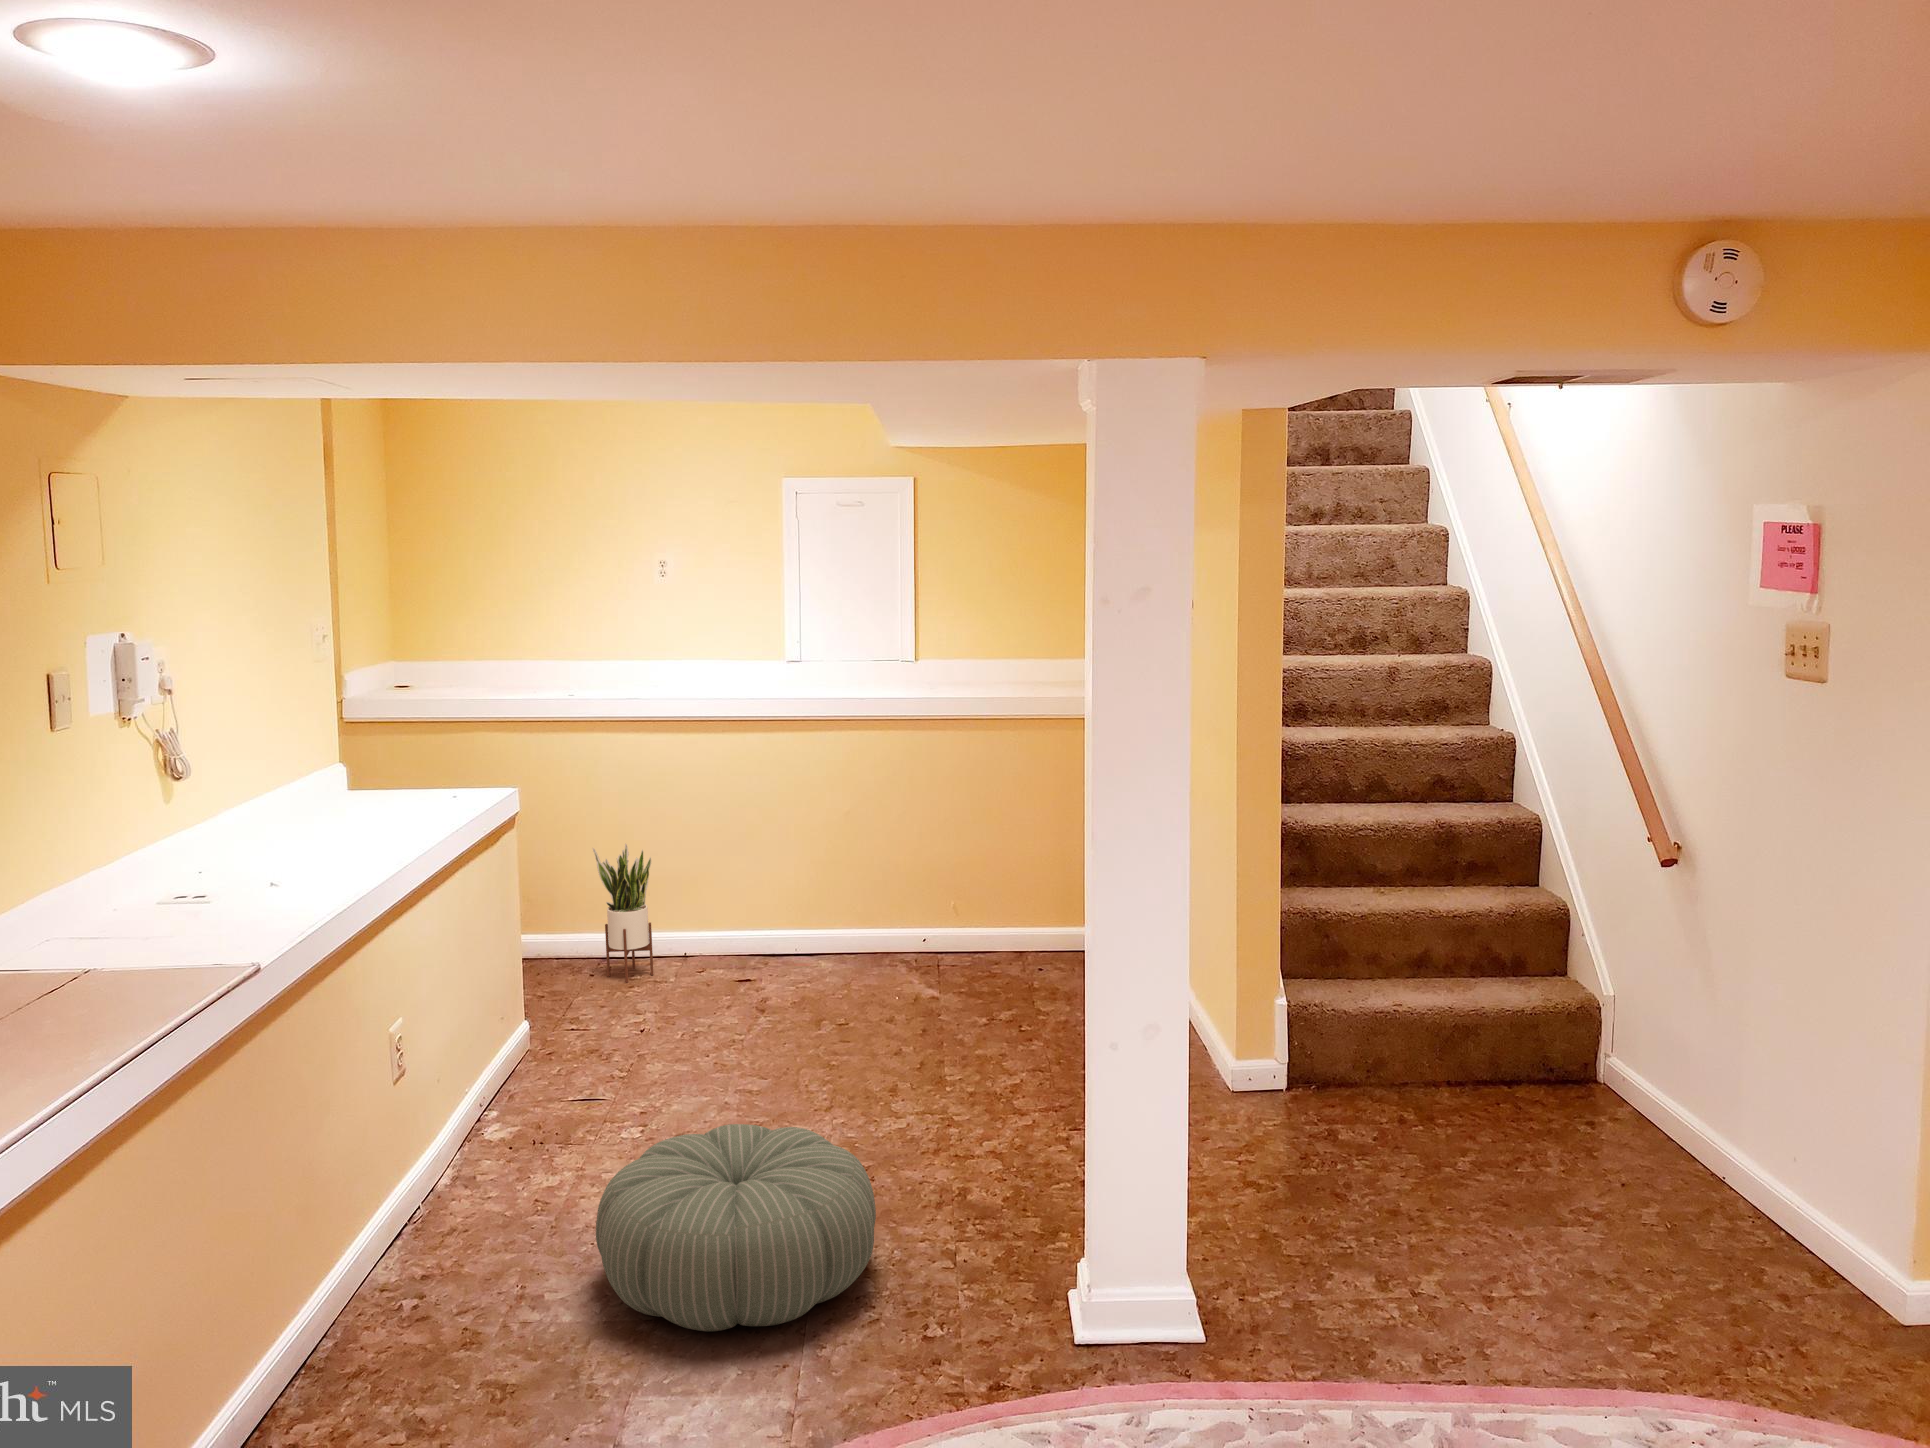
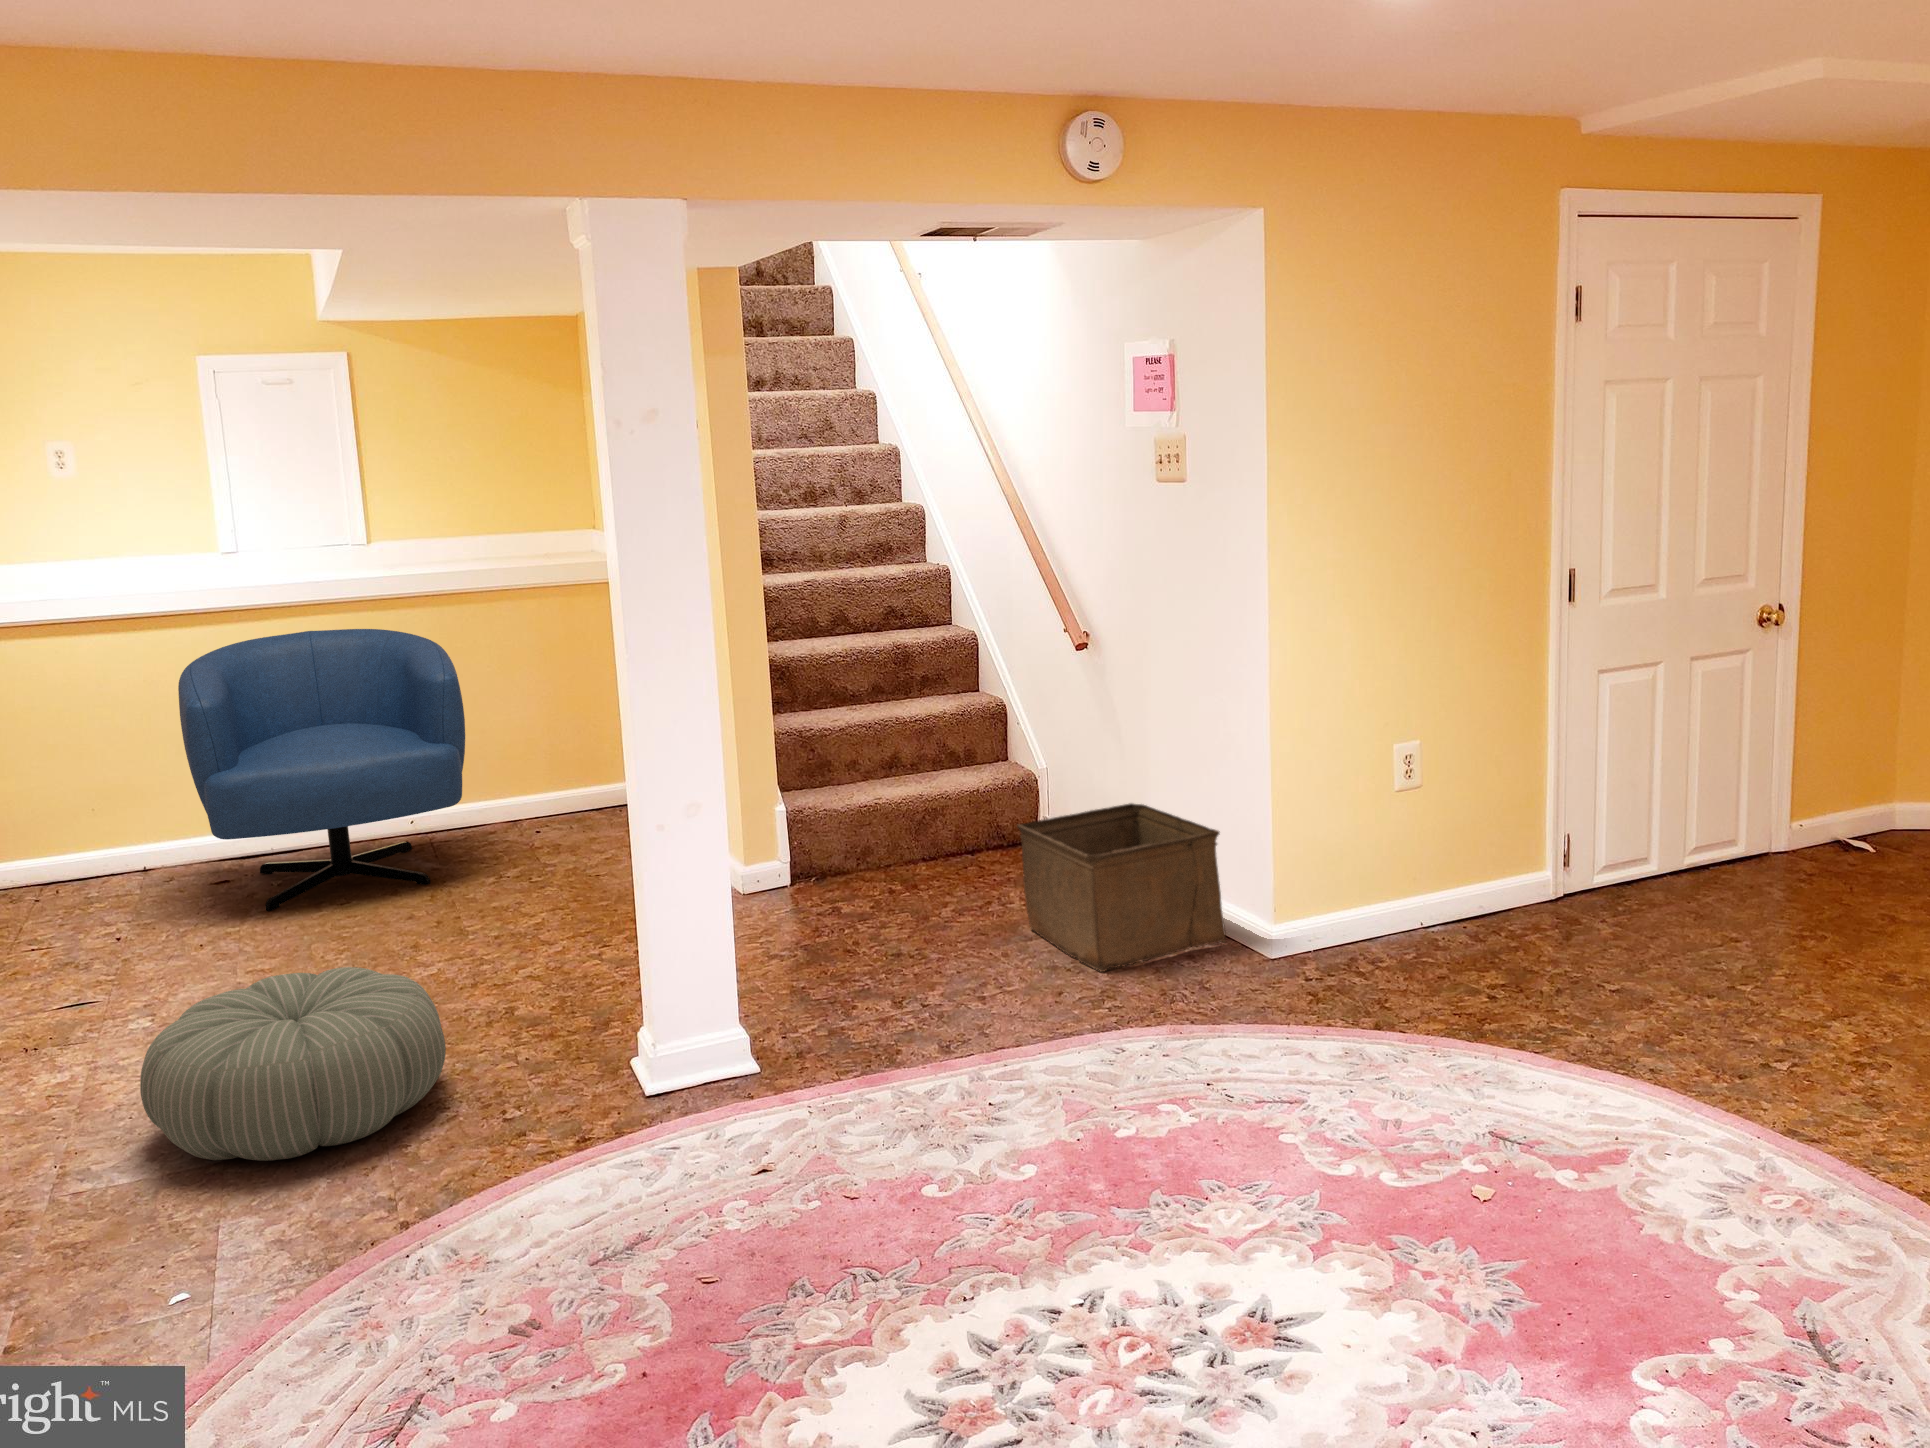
armchair: none [718,752,967,1025] -> present [178,629,465,911]
potted plant: present [592,844,653,982] -> none [15,749,105,900]
storage bin: none [1562,1072,1854,1297] -> present [1017,803,1226,972]

